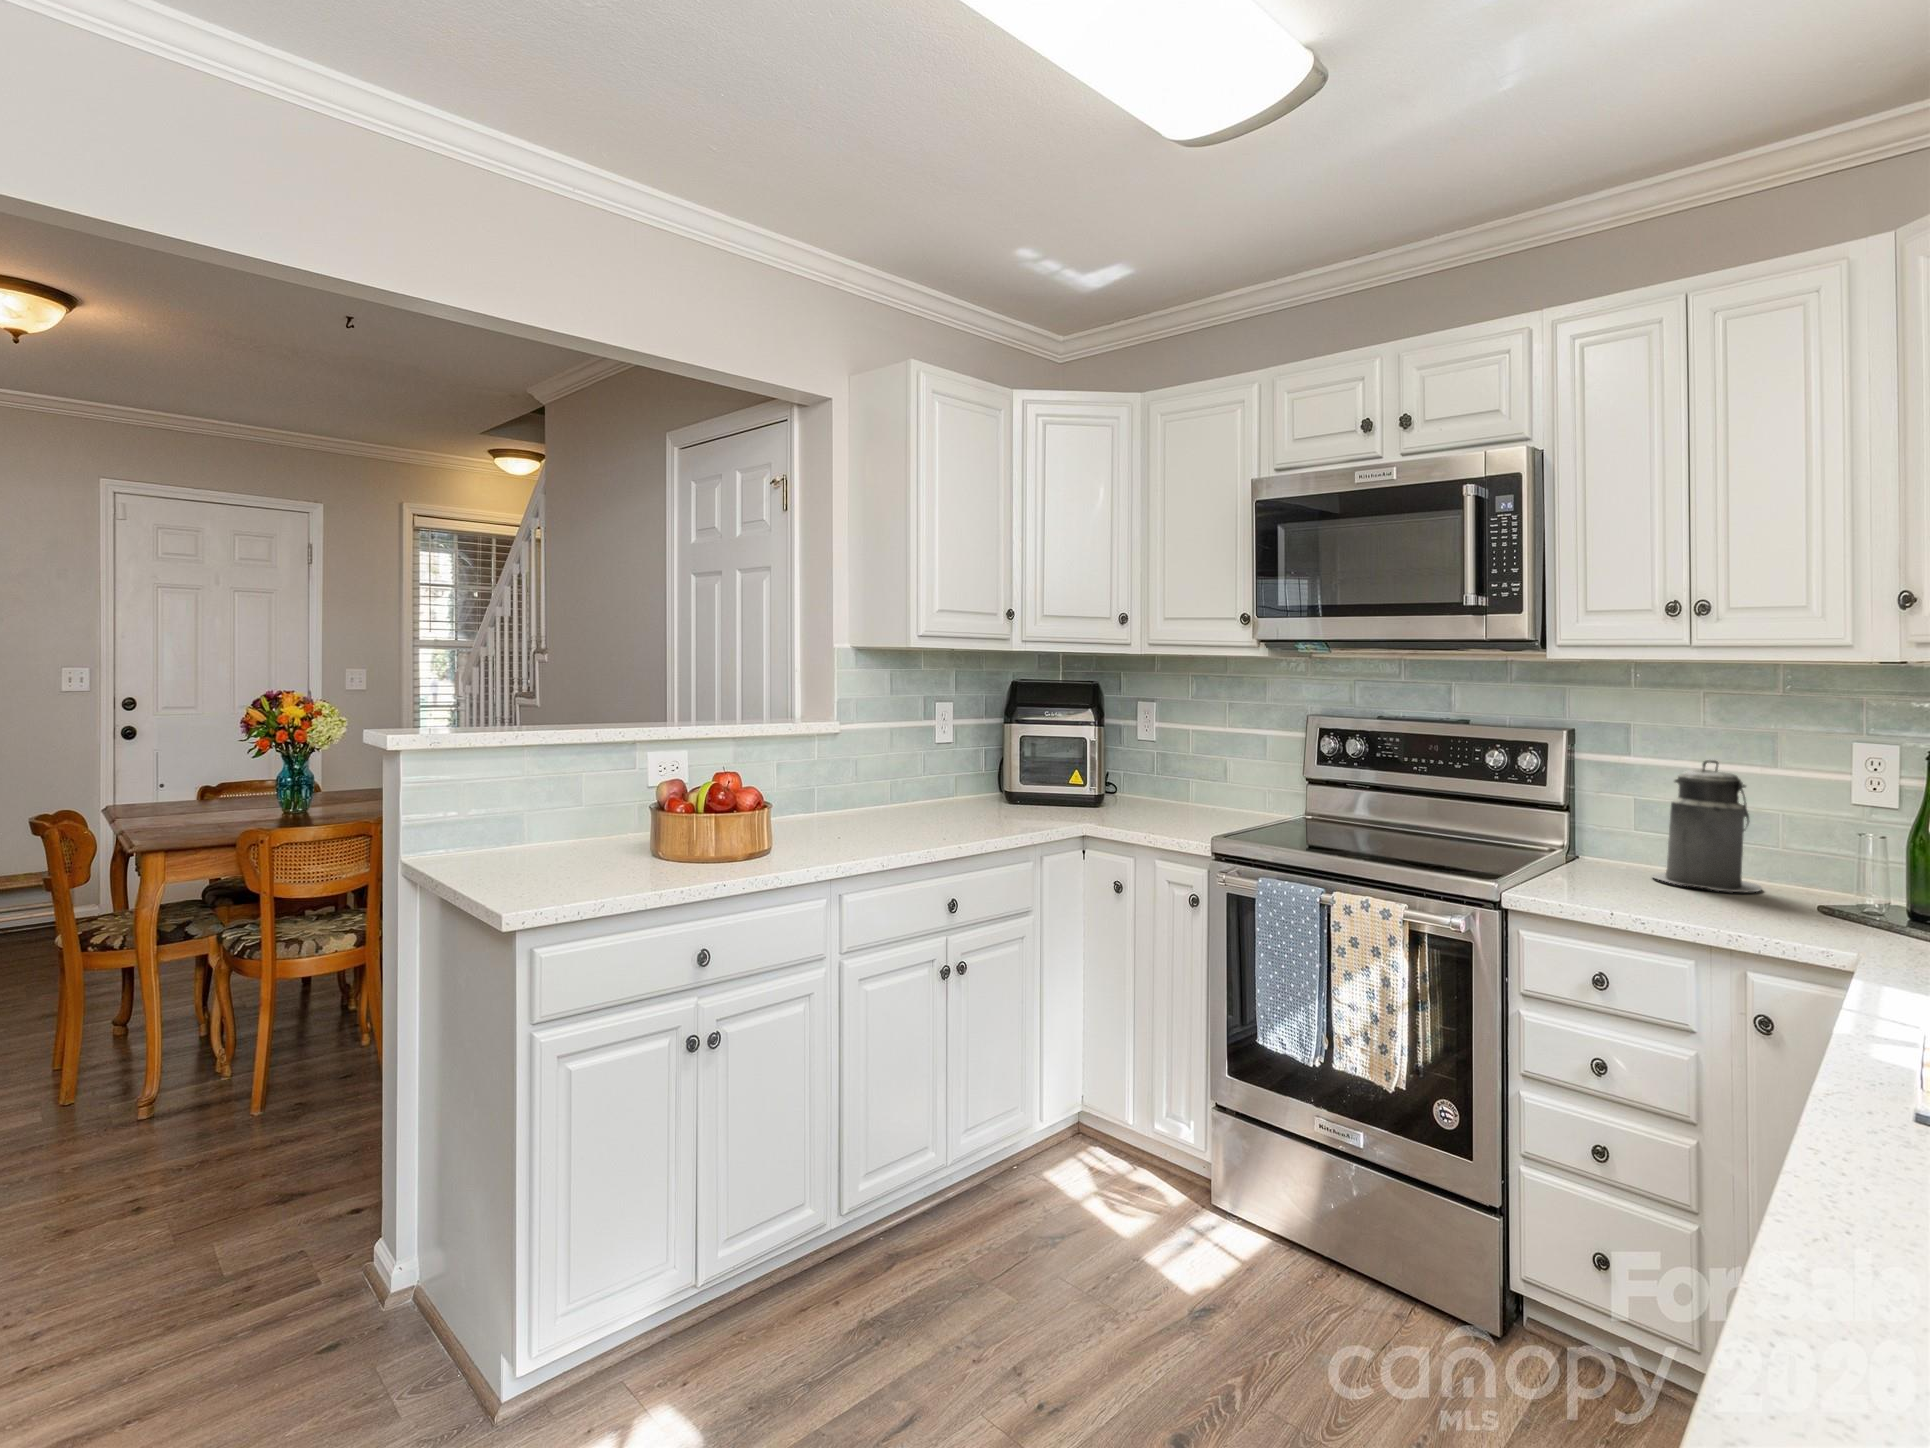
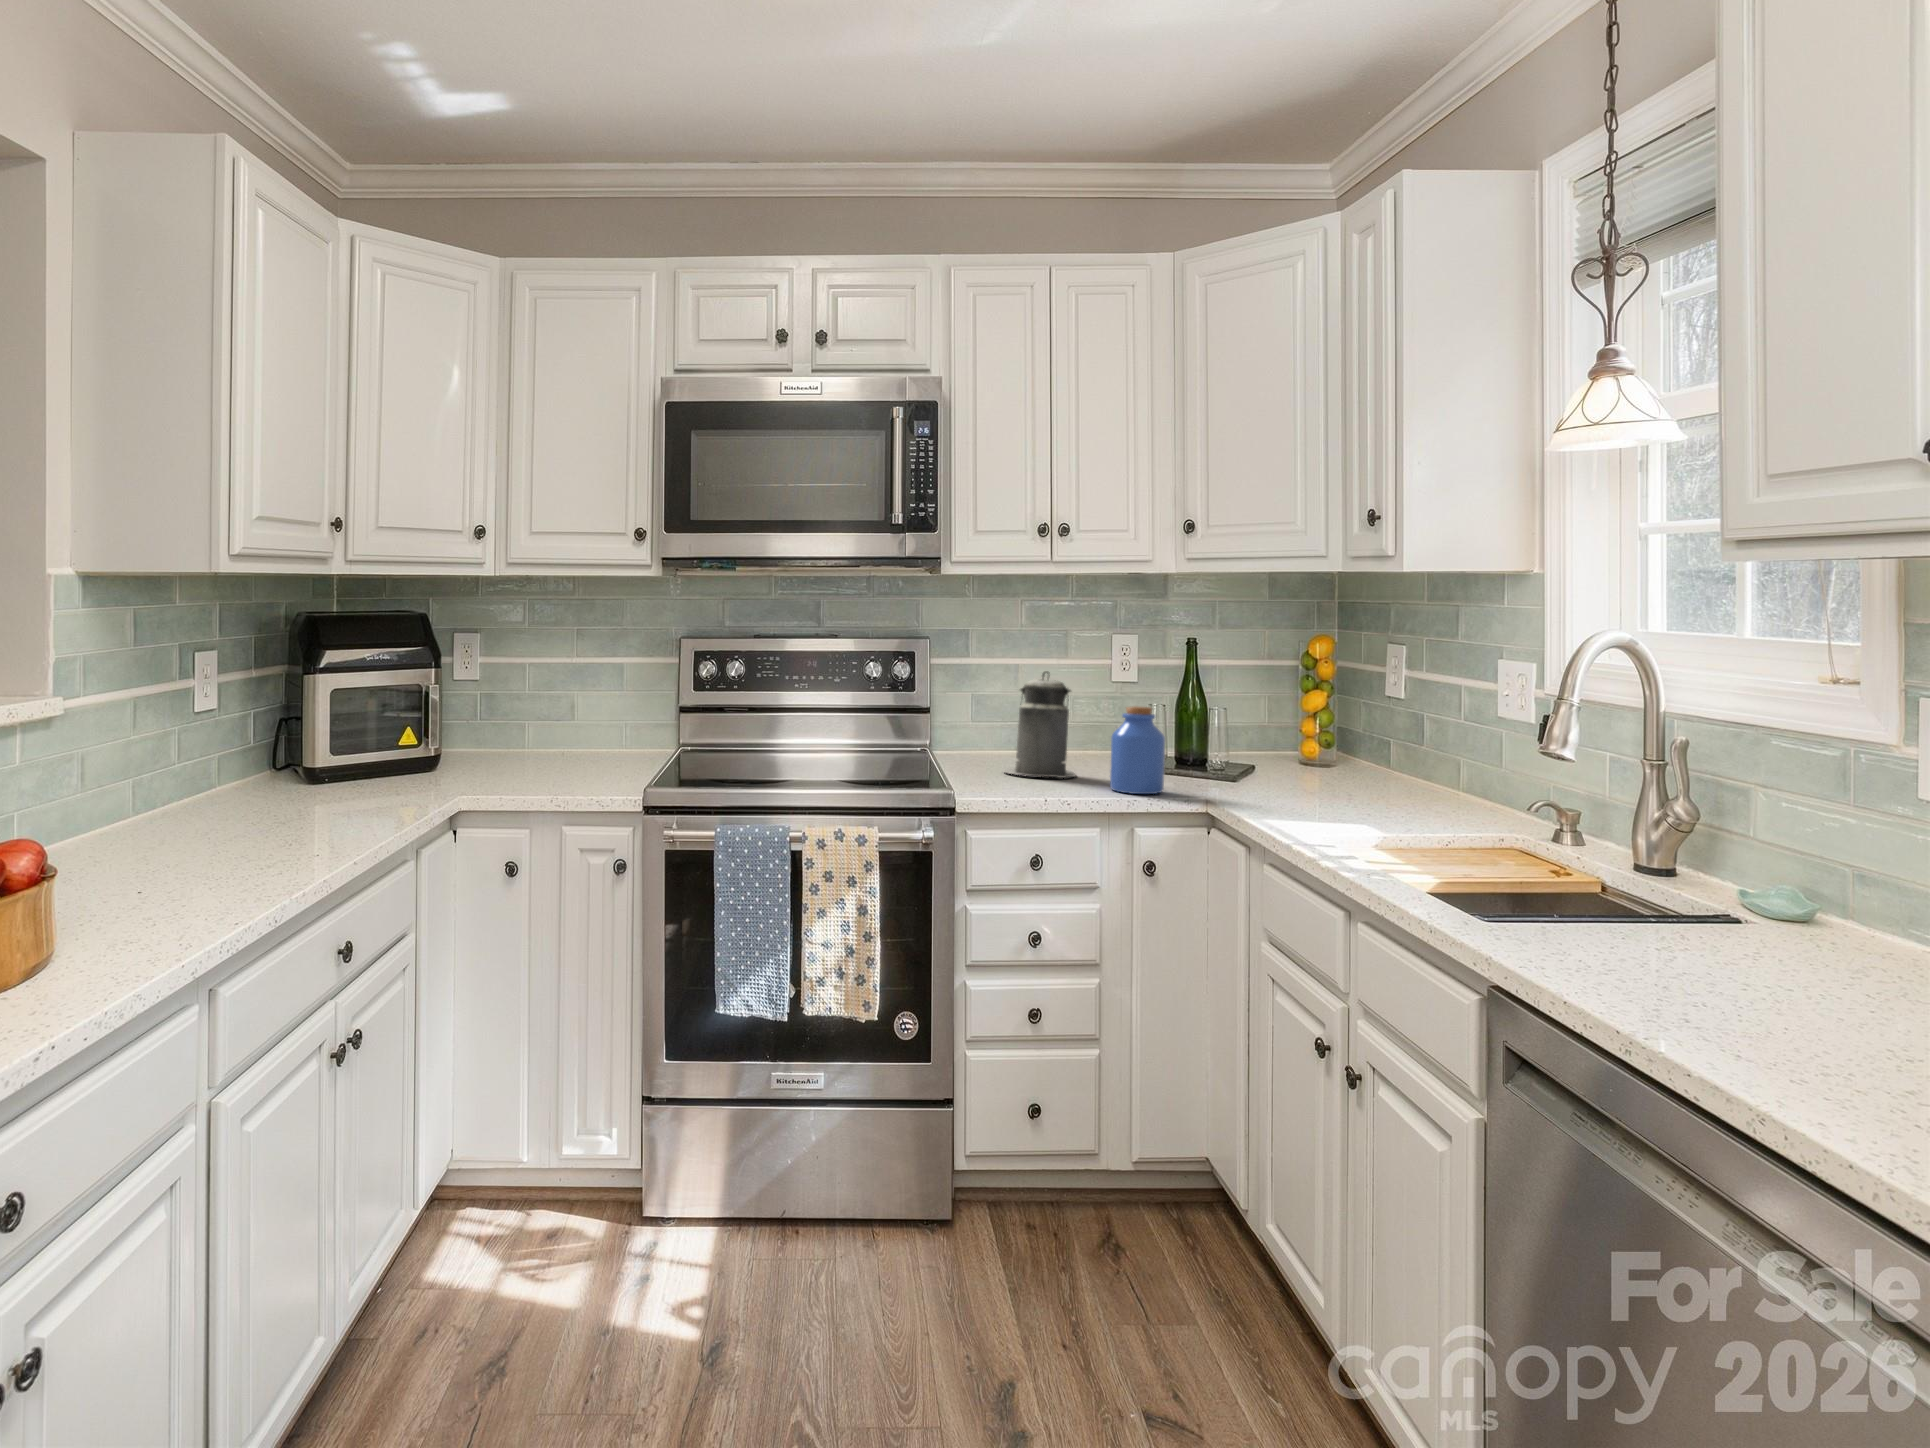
jar: none [1755,812,1842,925] -> present [1110,706,1165,794]

